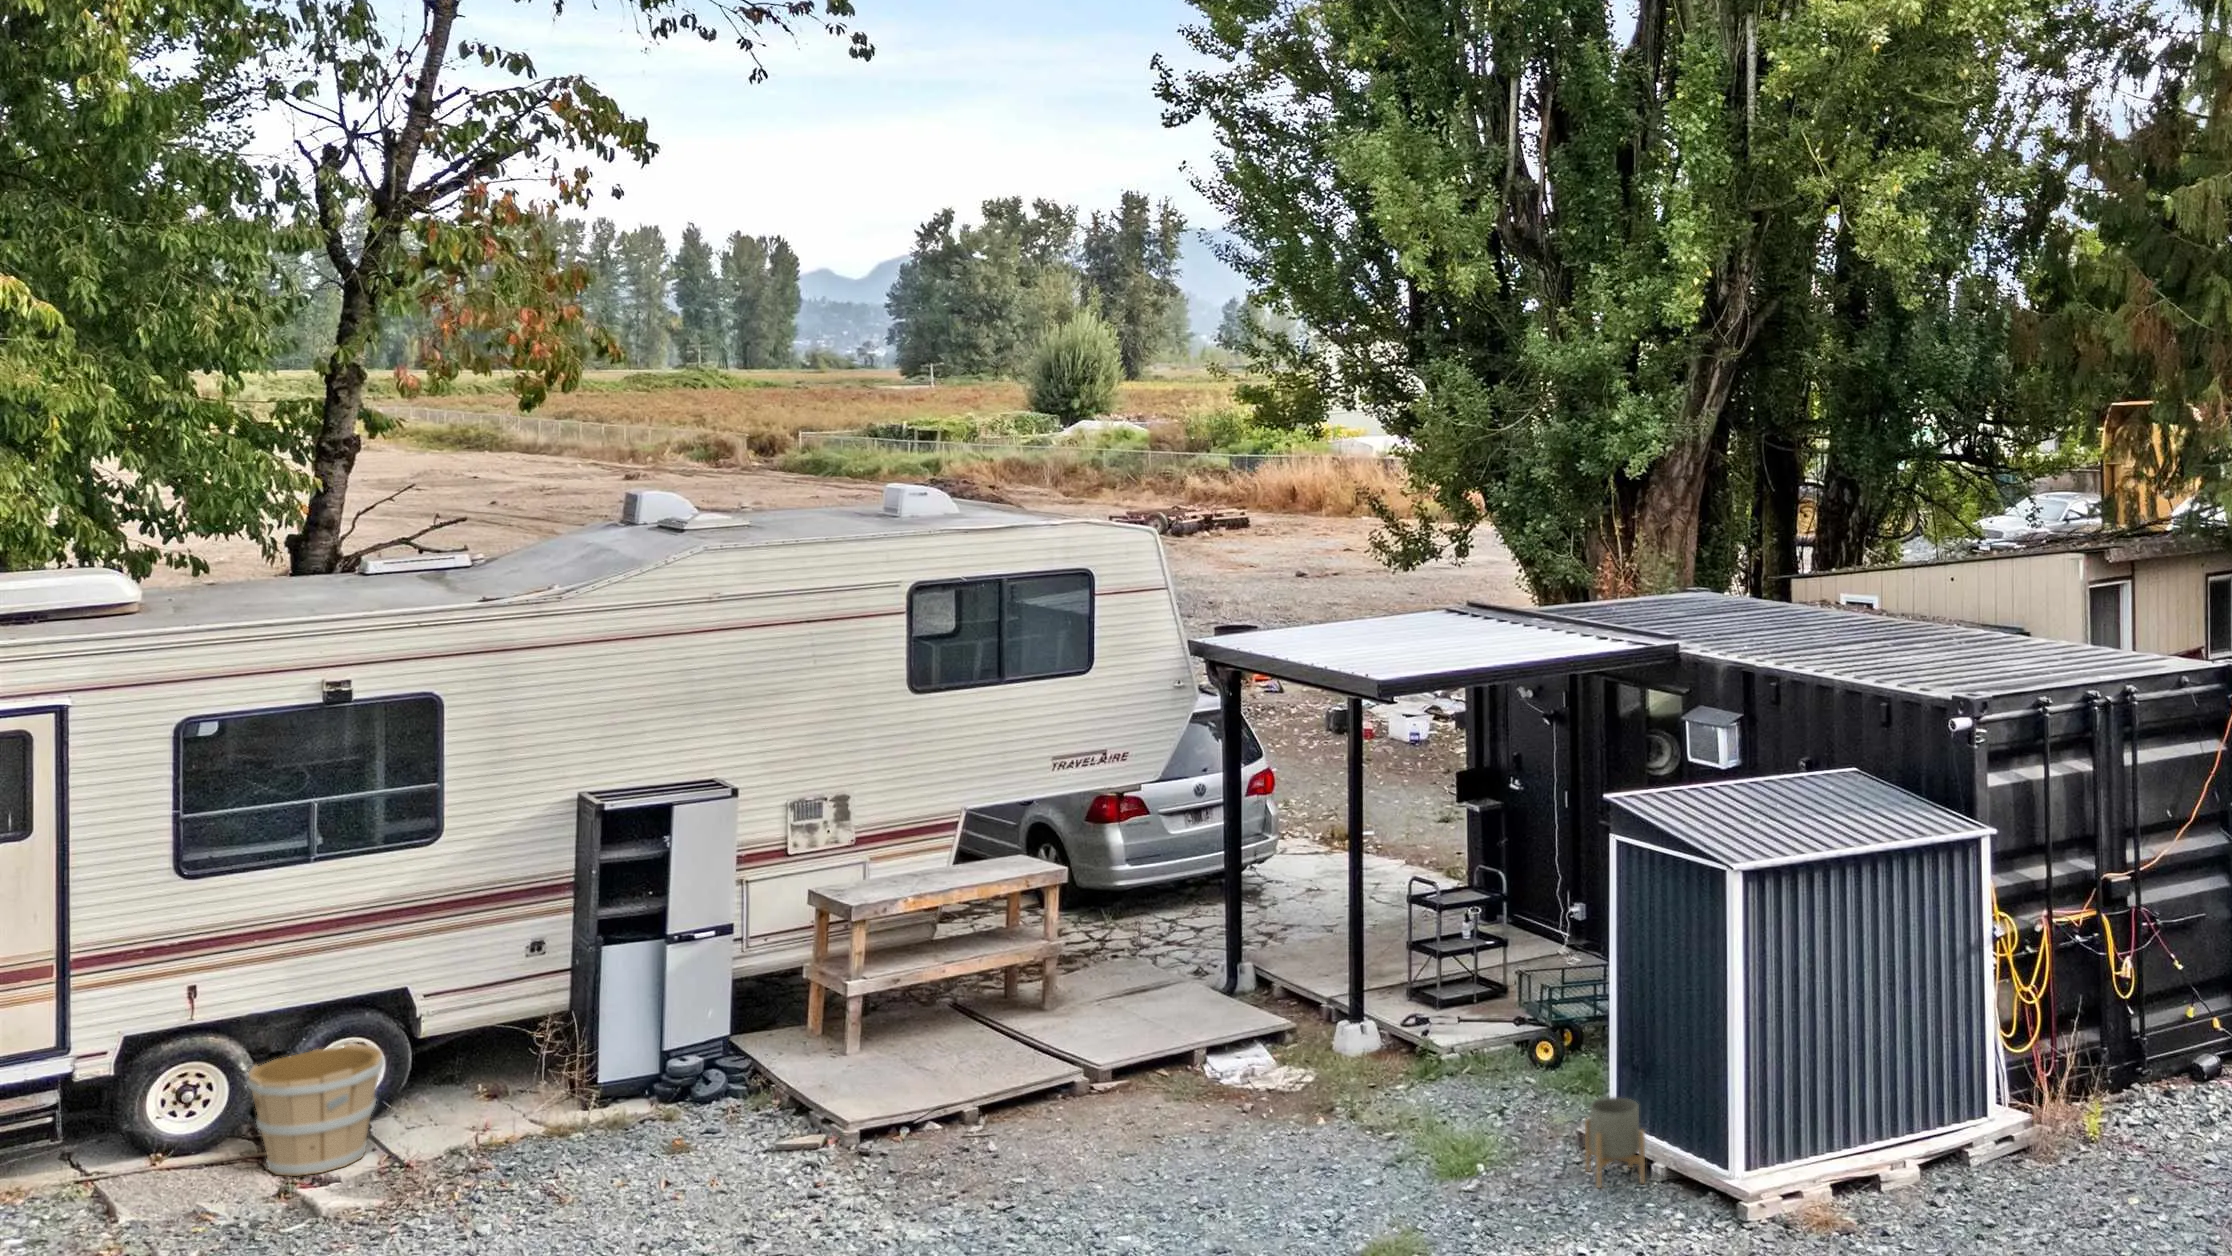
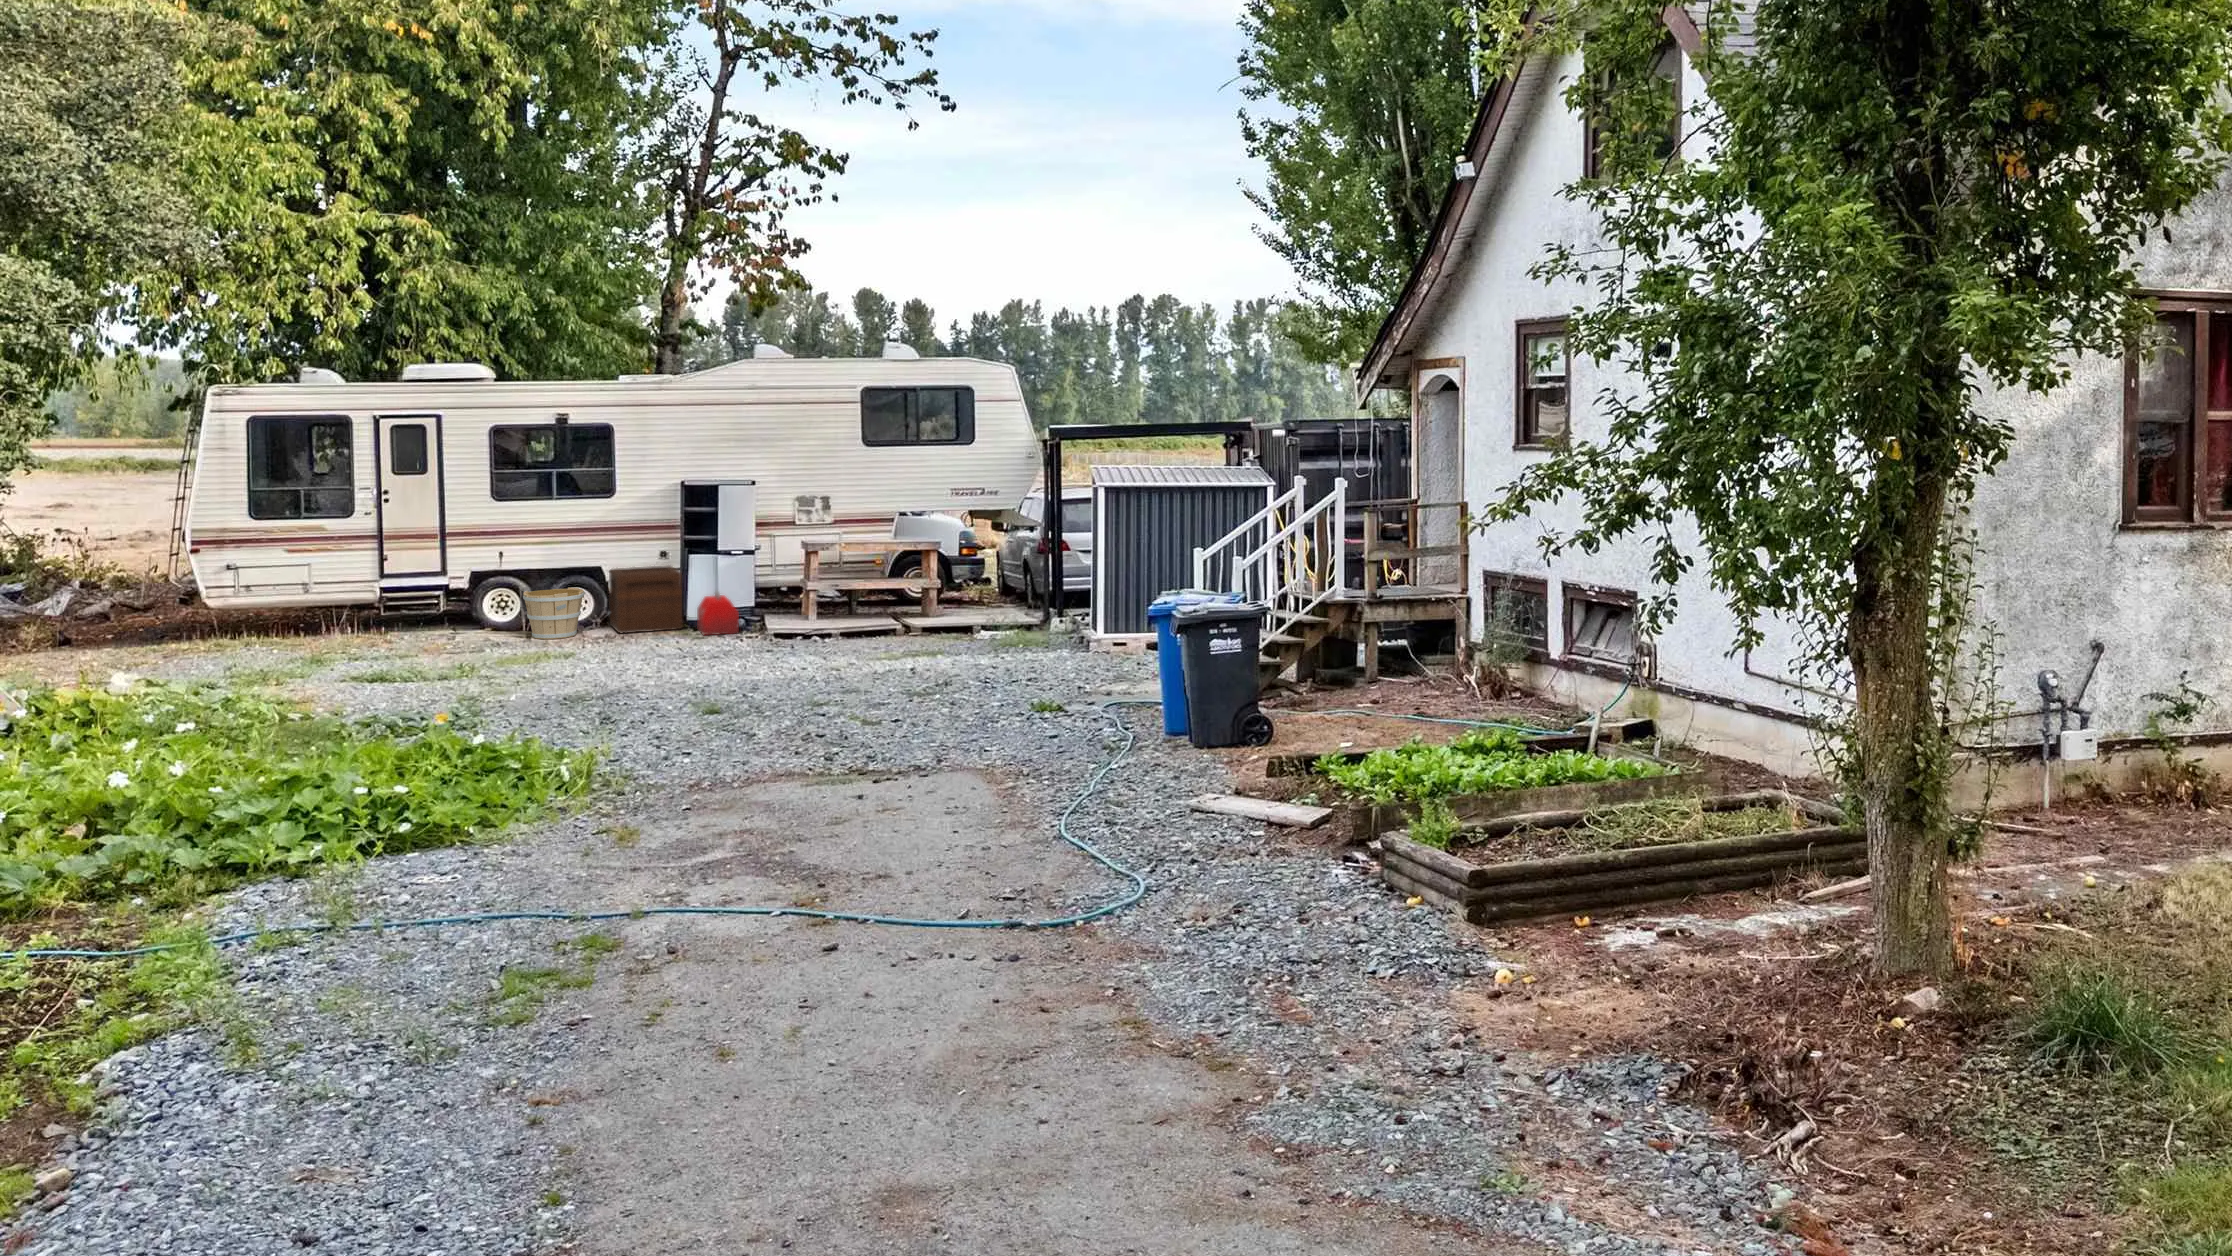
wooden crate: none [428,967,594,1140] -> present [609,566,682,633]
toolbox: none [623,1024,722,1133] -> present [697,591,739,635]
planter: present [1585,1097,1645,1188] -> none [1109,629,1136,666]

